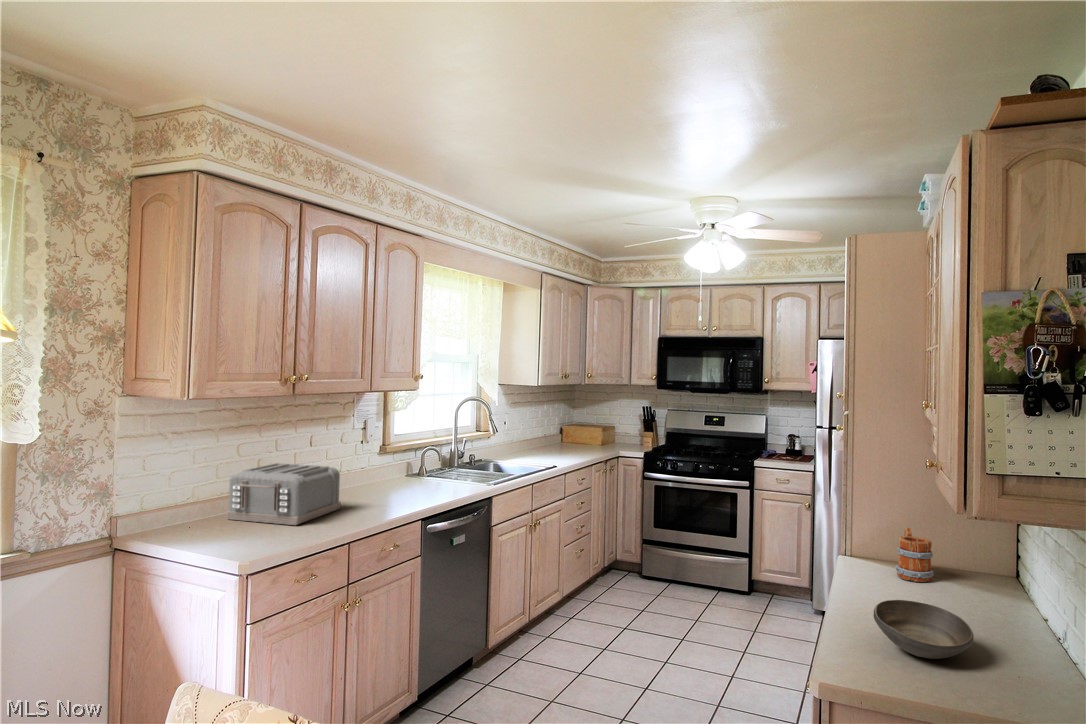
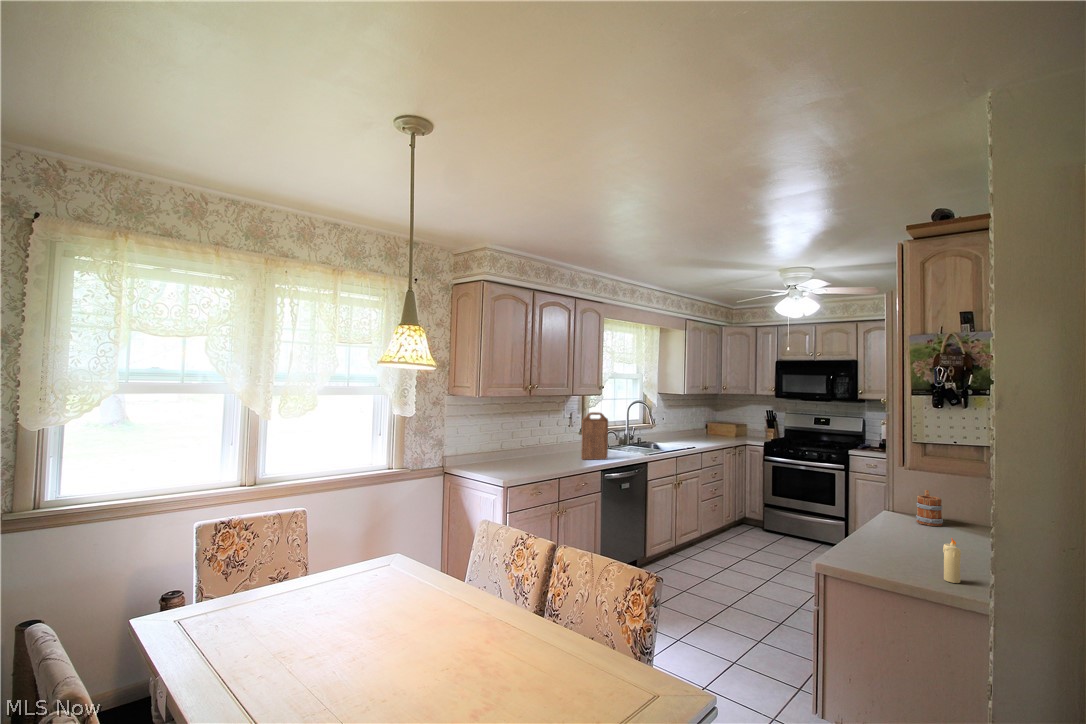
cutting board: none [384,419,430,498] -> present [581,412,608,460]
toaster: present [226,463,341,525] -> none [496,436,556,469]
bowl: present [873,600,974,659] -> none [867,526,934,560]
candle: none [1010,627,1038,702] -> present [943,538,961,583]

